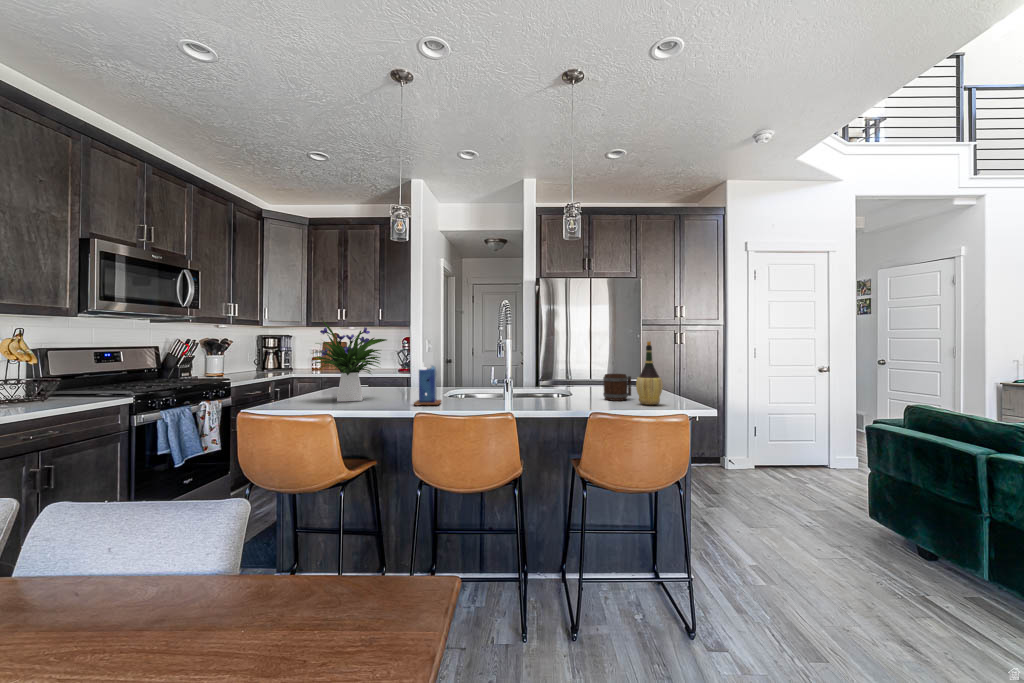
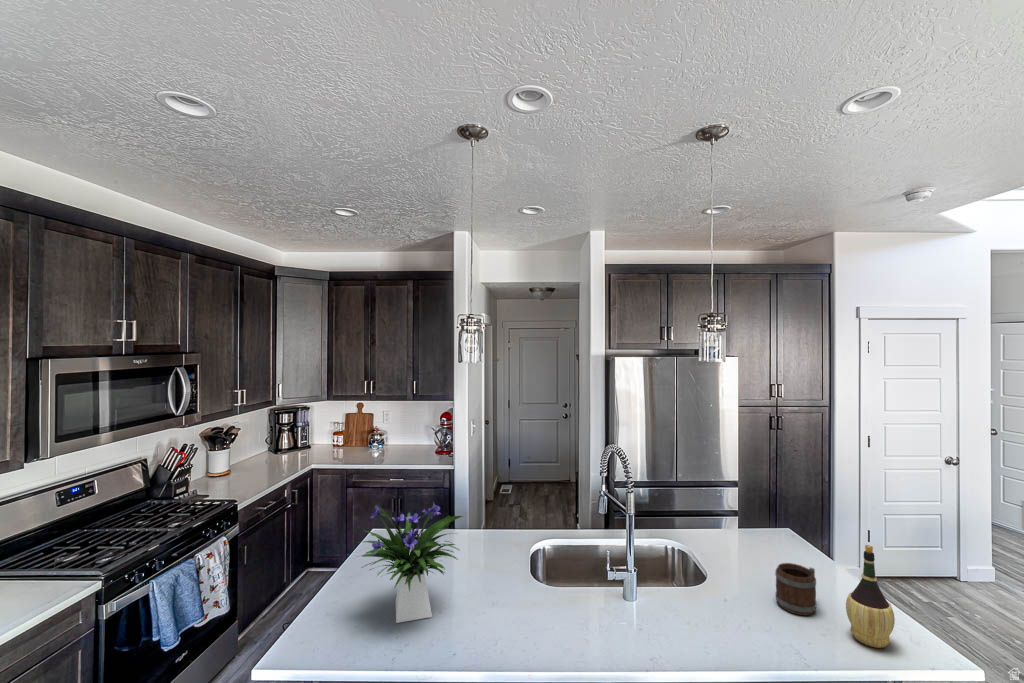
candle: present [414,363,441,405] -> none [518,580,558,653]

